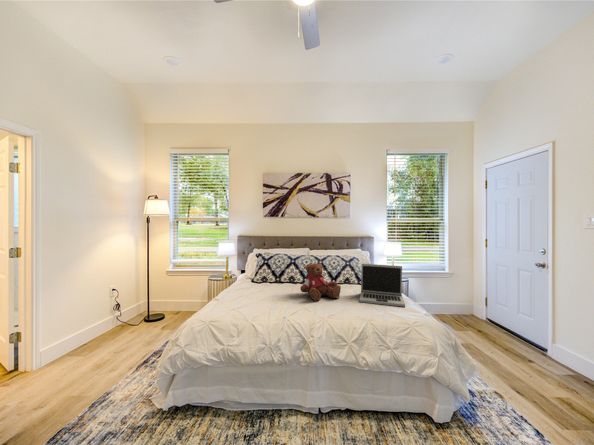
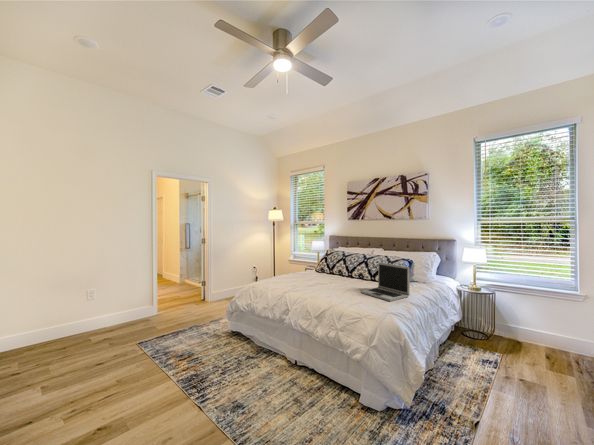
teddy bear: present [300,263,341,301] -> none [324,260,356,288]

